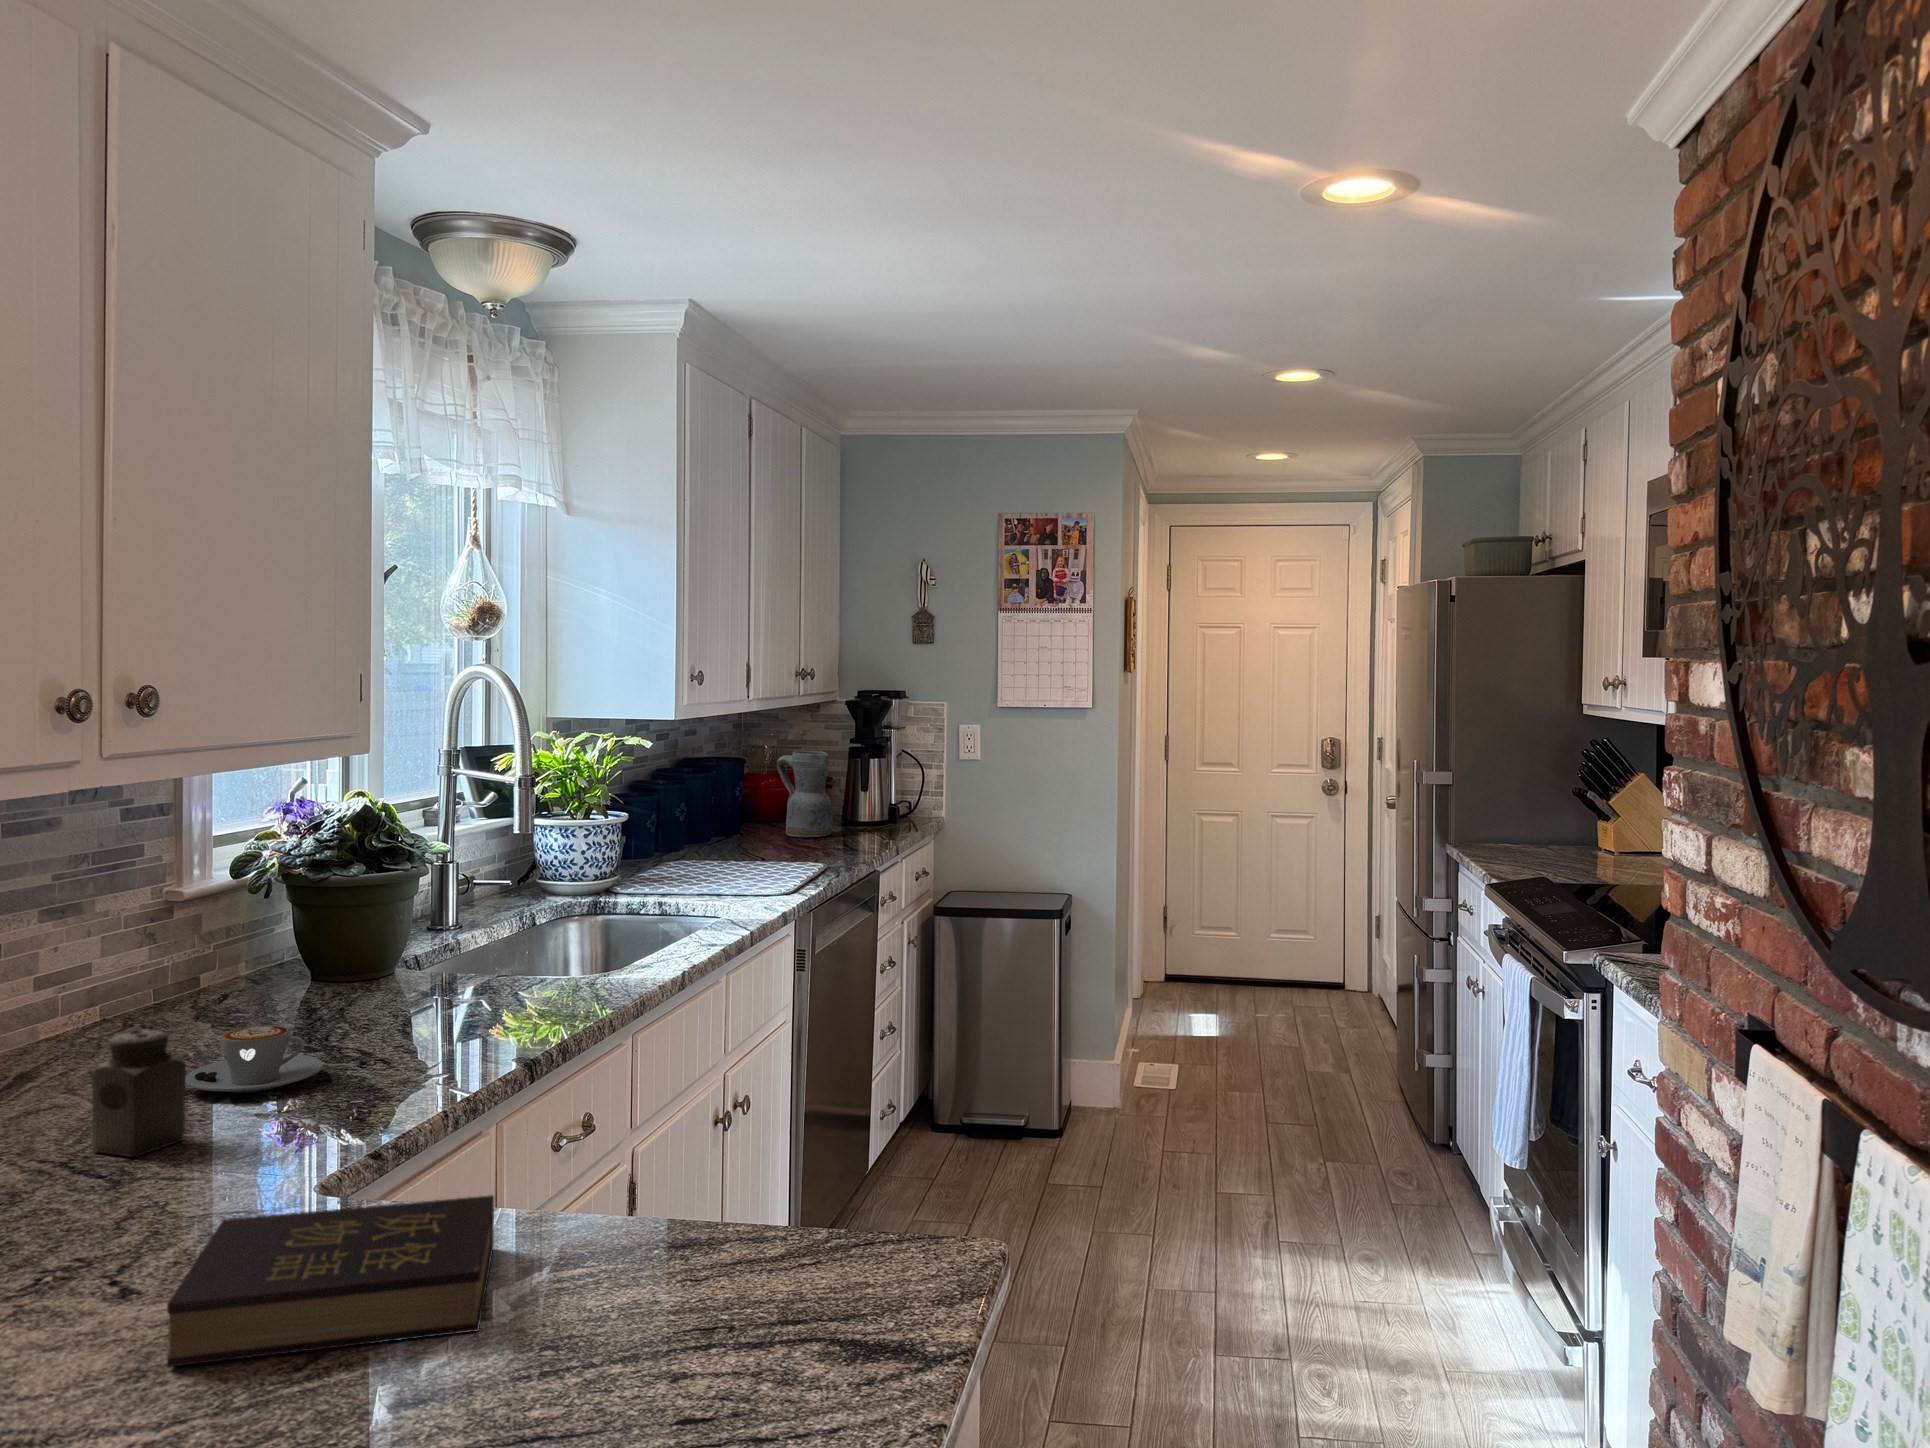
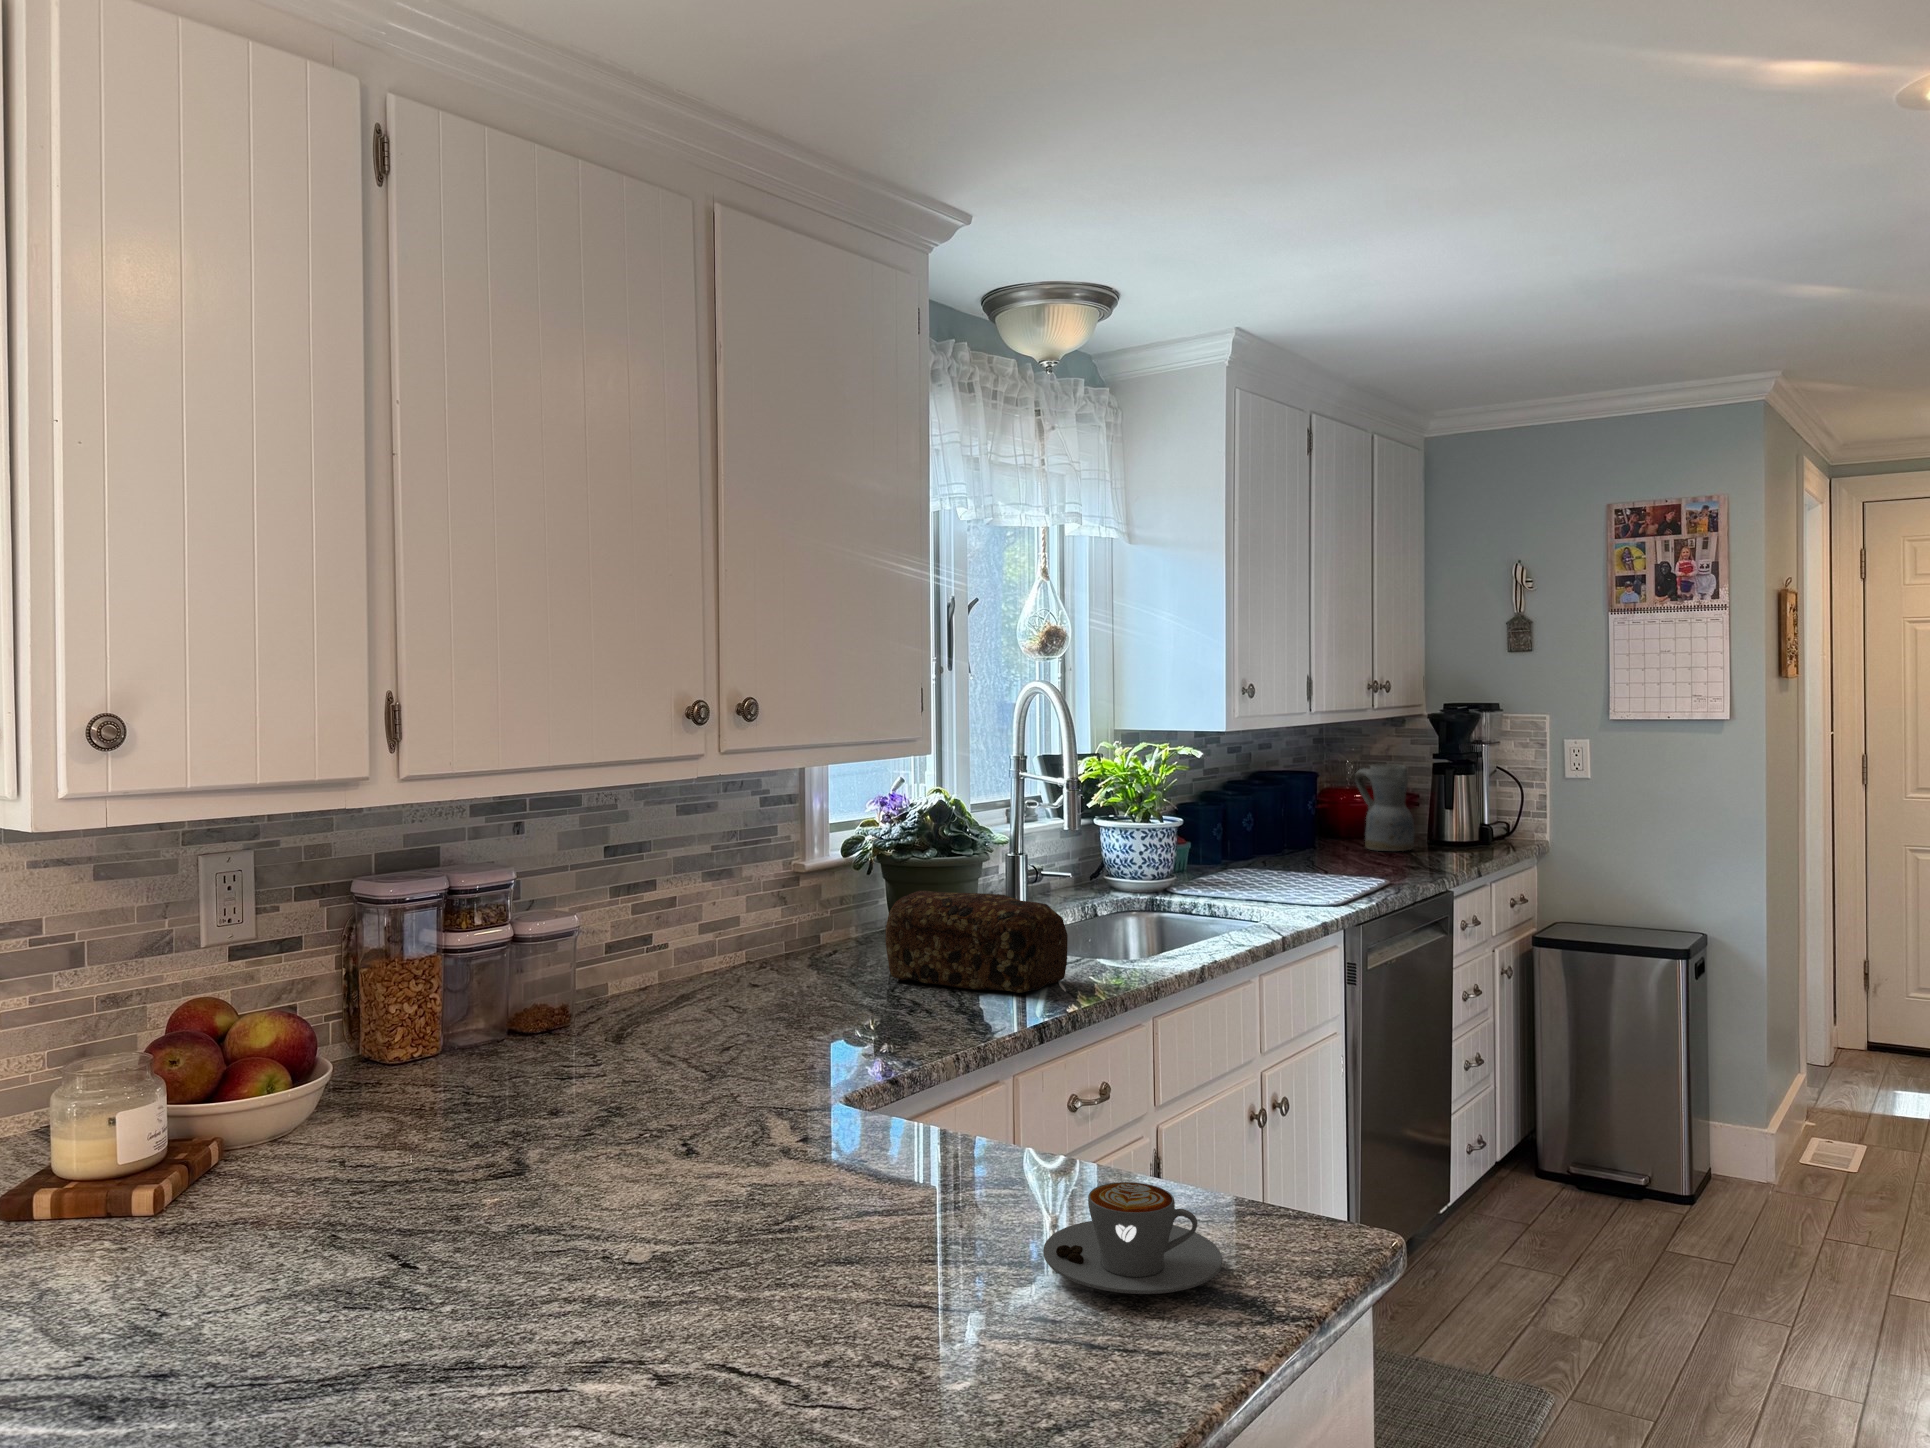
bread loaf: none [310,914,540,1027] -> present [885,890,1068,993]
coffee cup: present [185,1025,323,1093] -> present [1043,1182,1222,1294]
salt shaker: present [92,1030,186,1157] -> none [708,963,769,1059]
hardback book: present [166,1195,494,1367] -> none [694,1104,948,1220]

